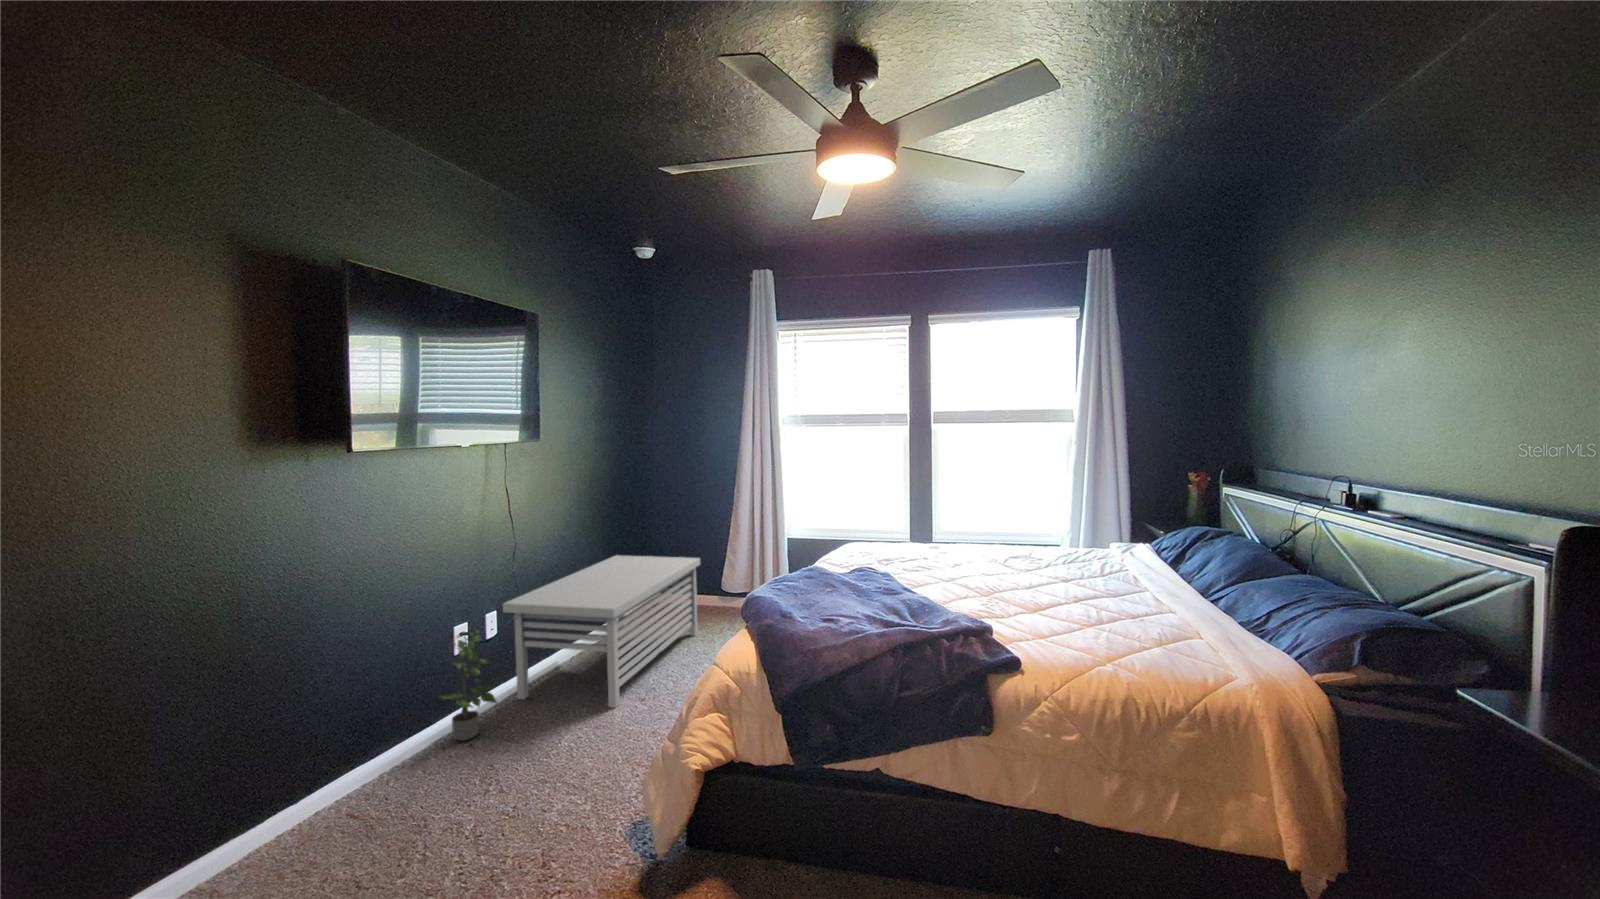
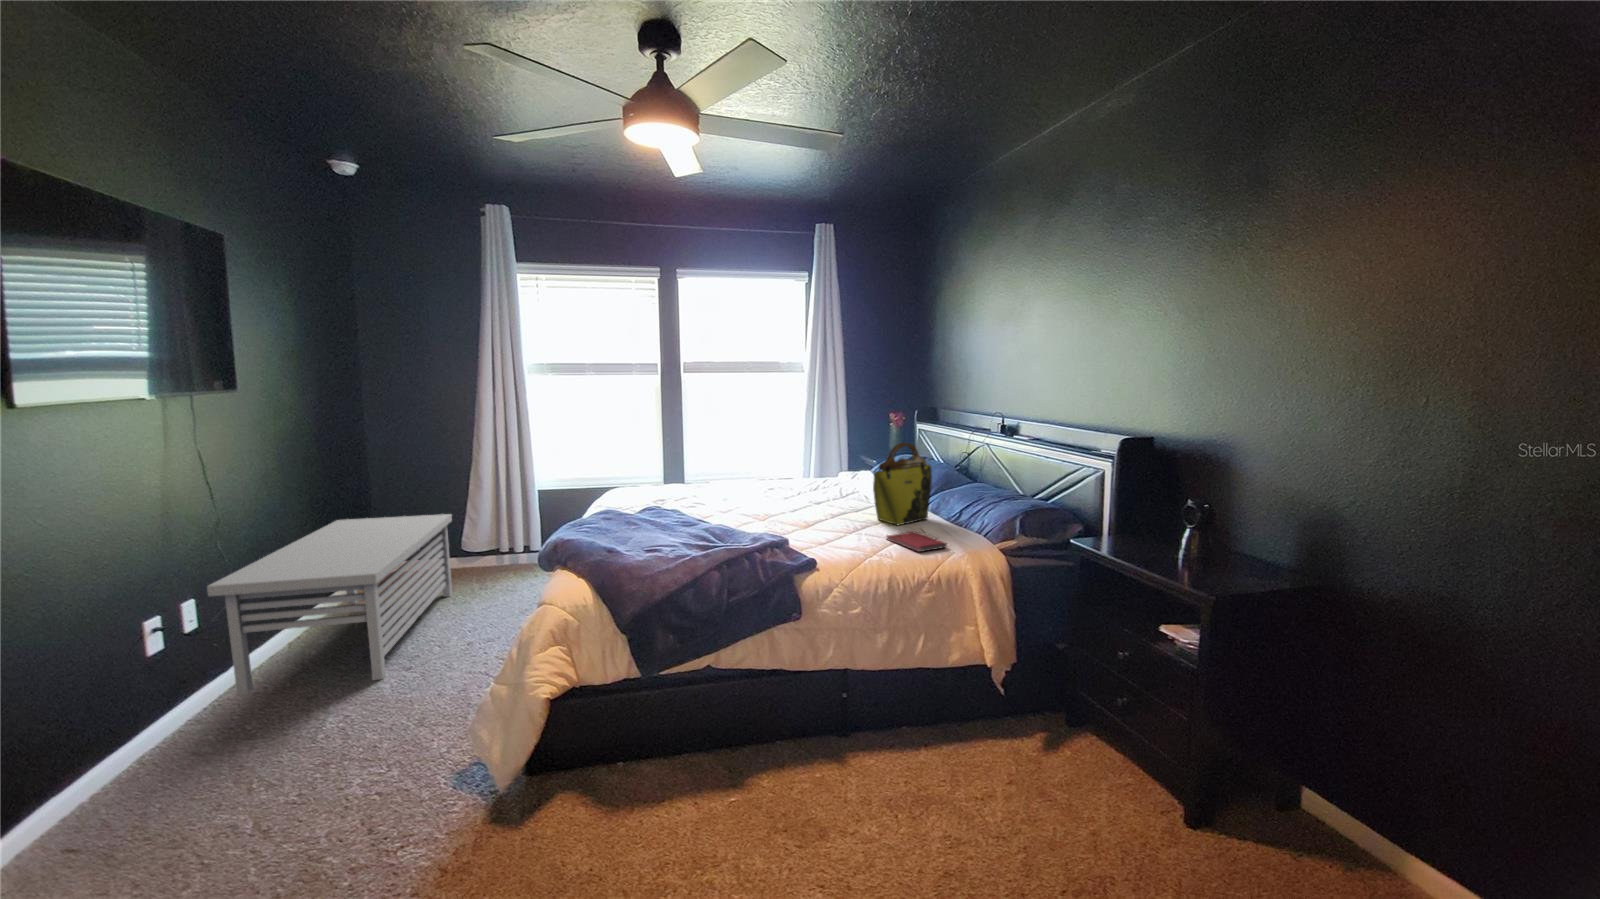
tote bag: none [1124,513,1219,625] -> present [873,442,932,525]
potted plant: present [438,630,497,741] -> none [132,617,223,754]
notebook: none [1133,637,1227,670] -> present [887,532,947,552]

